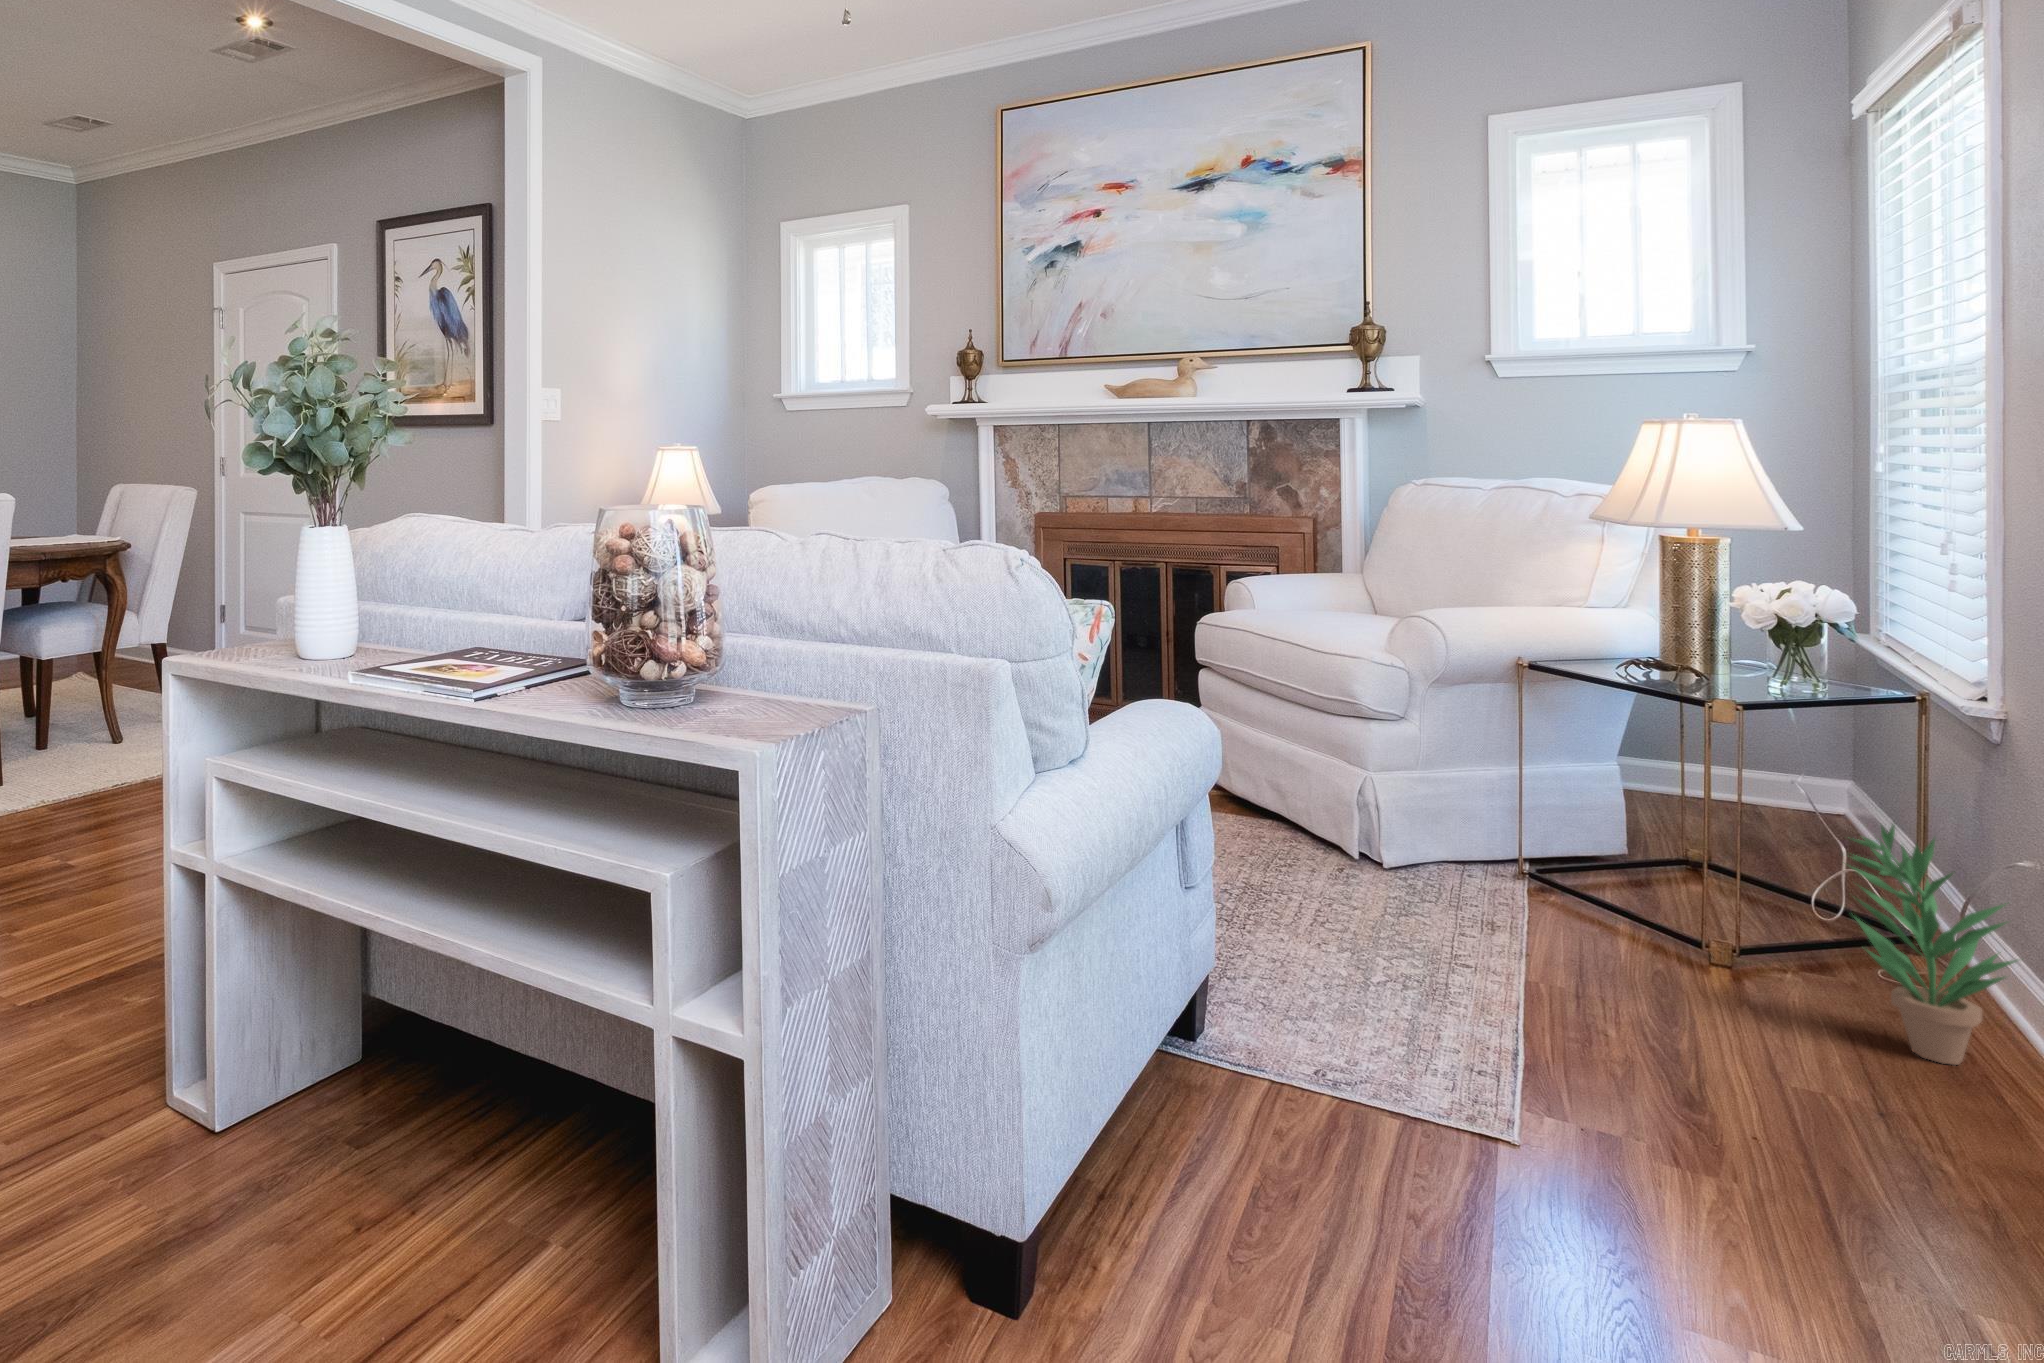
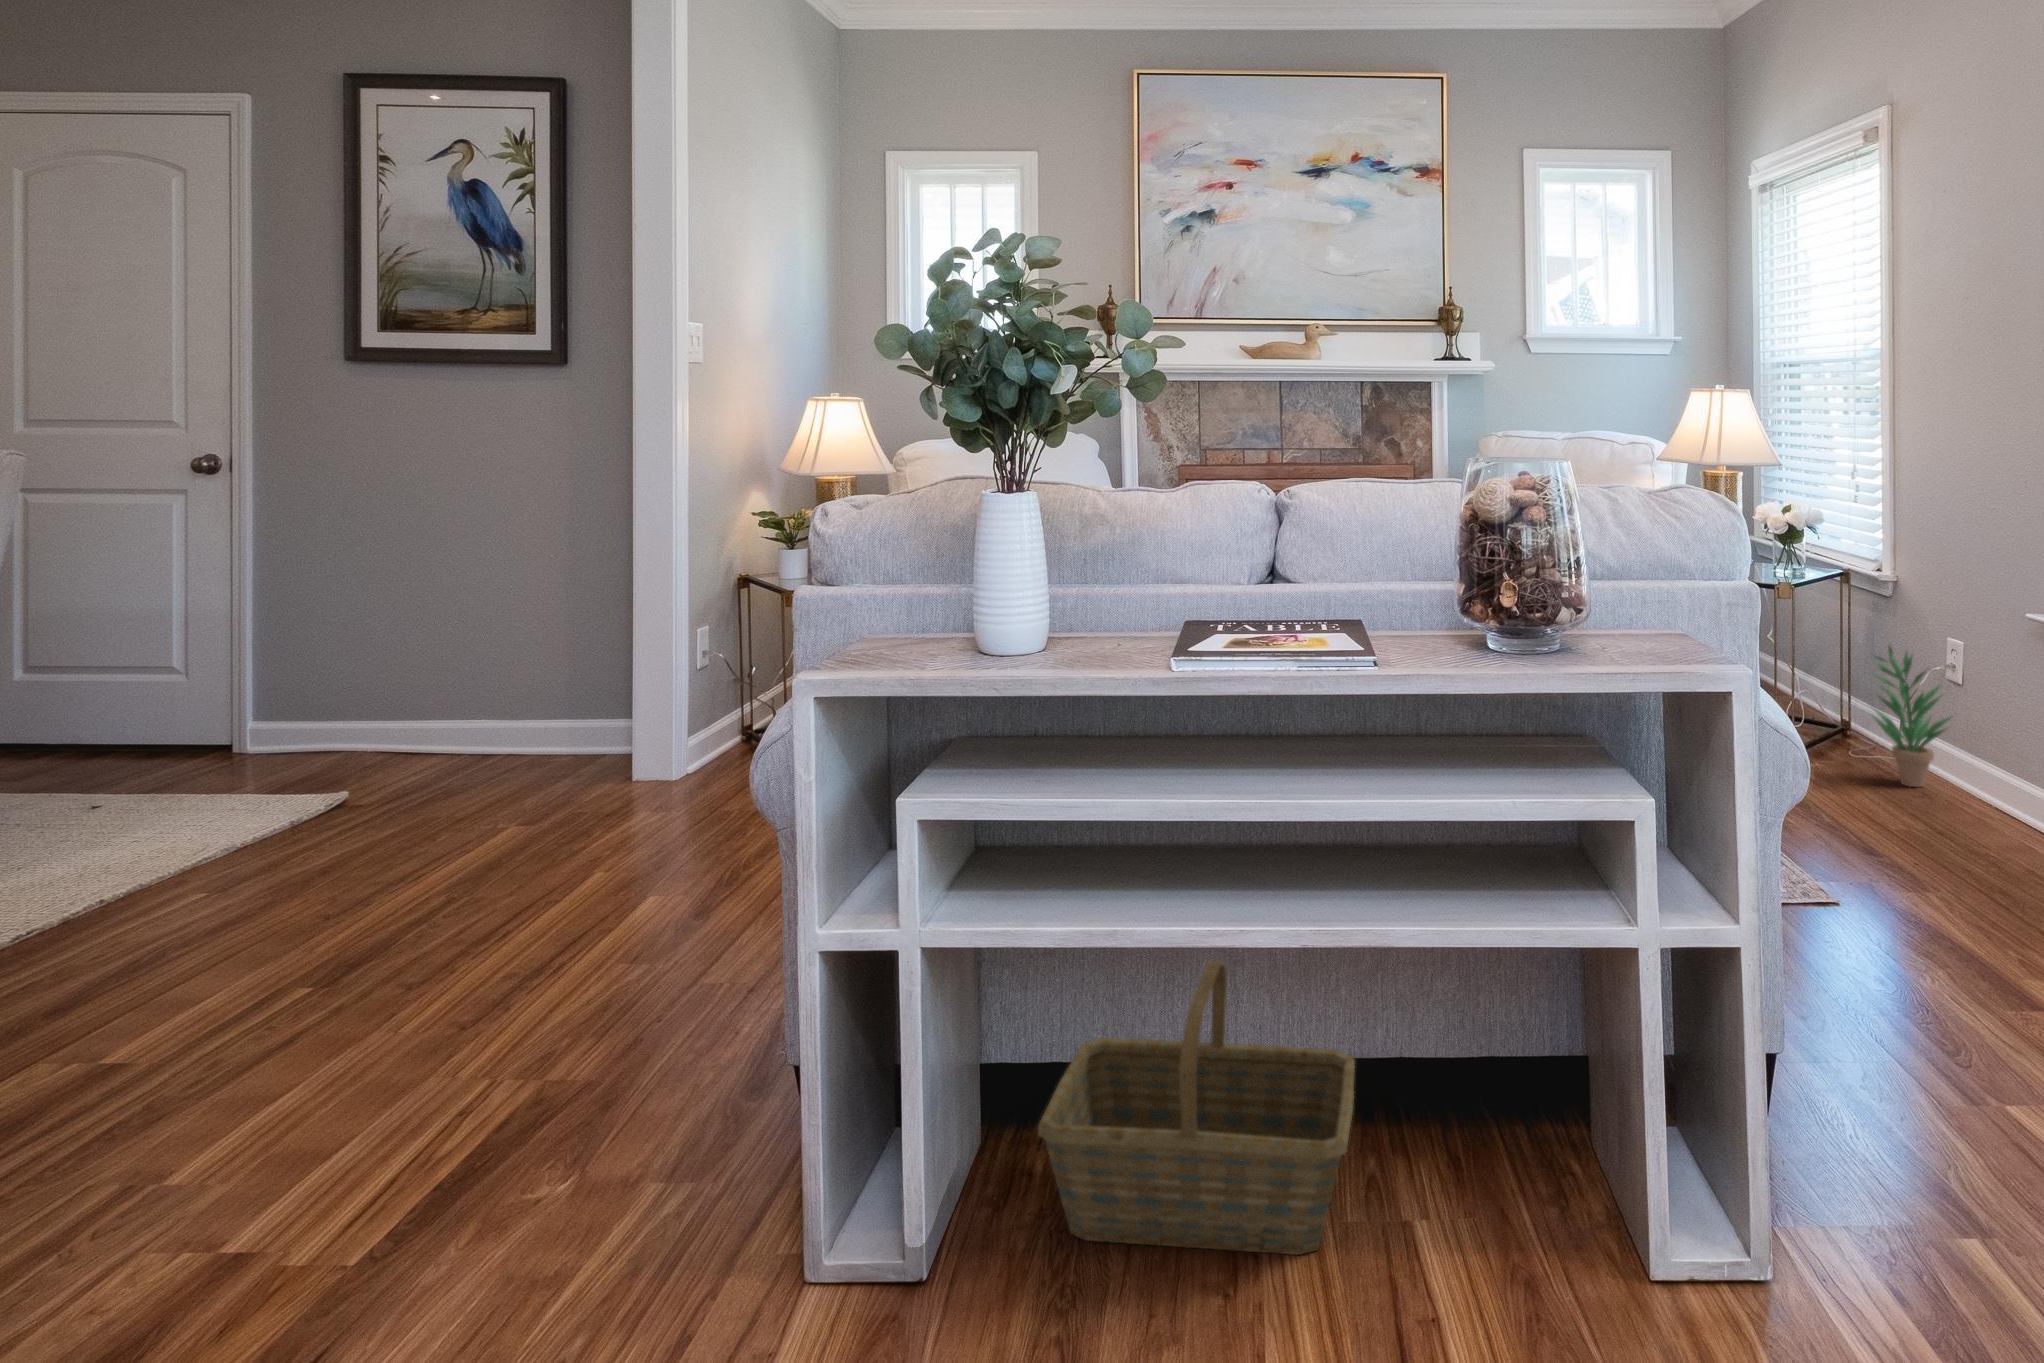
basket: none [296,955,563,1240] -> present [1038,960,1355,1255]

